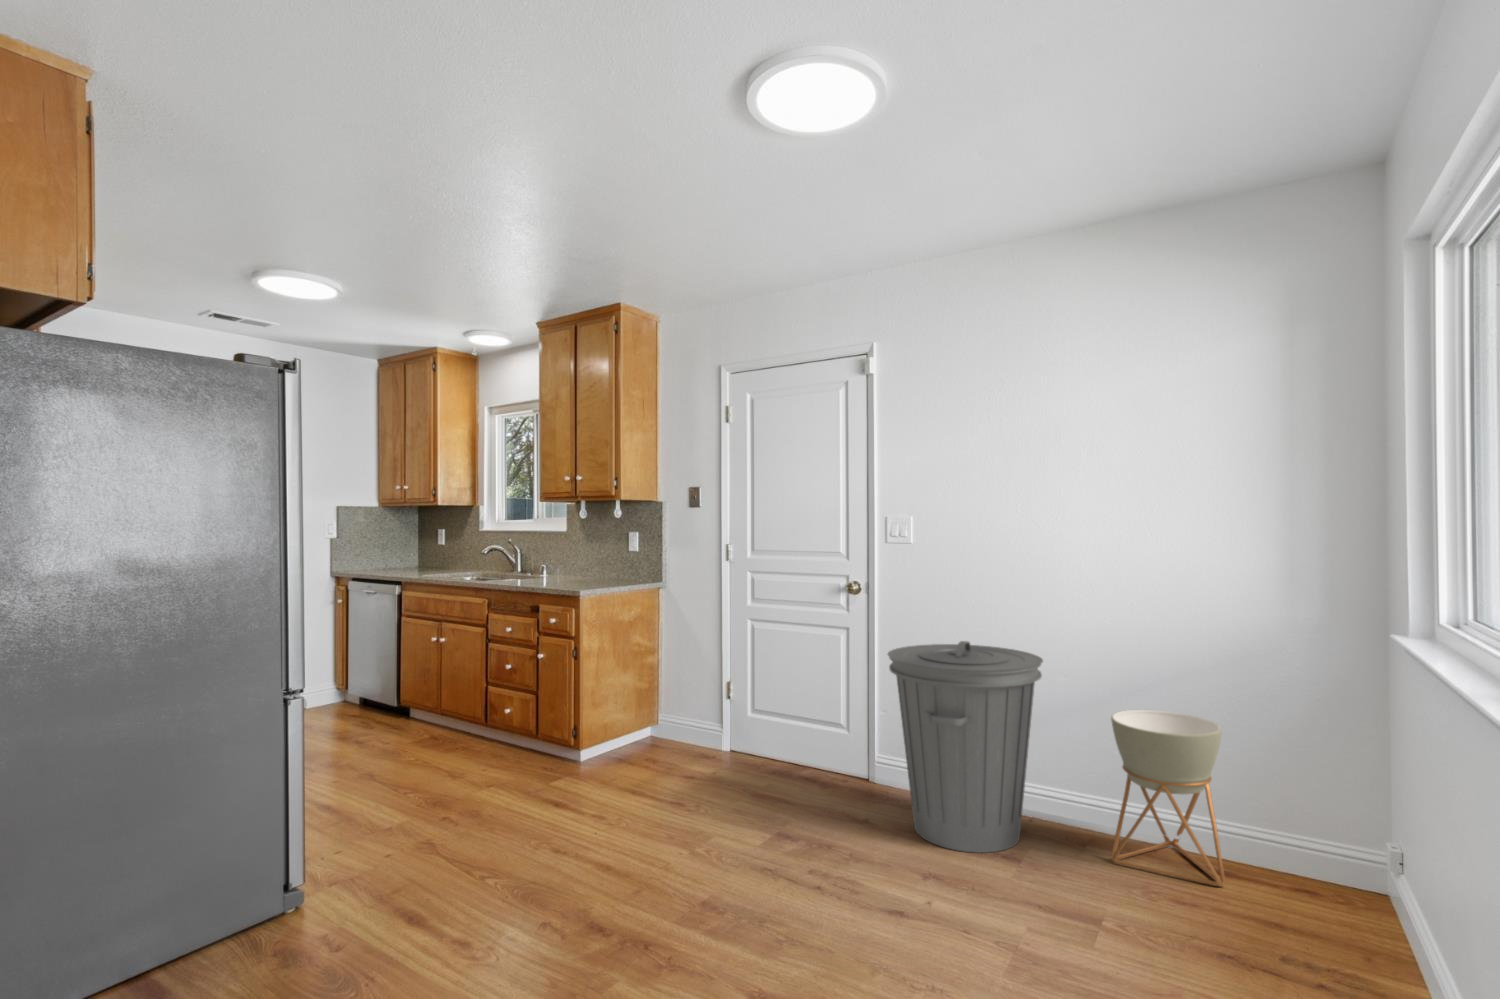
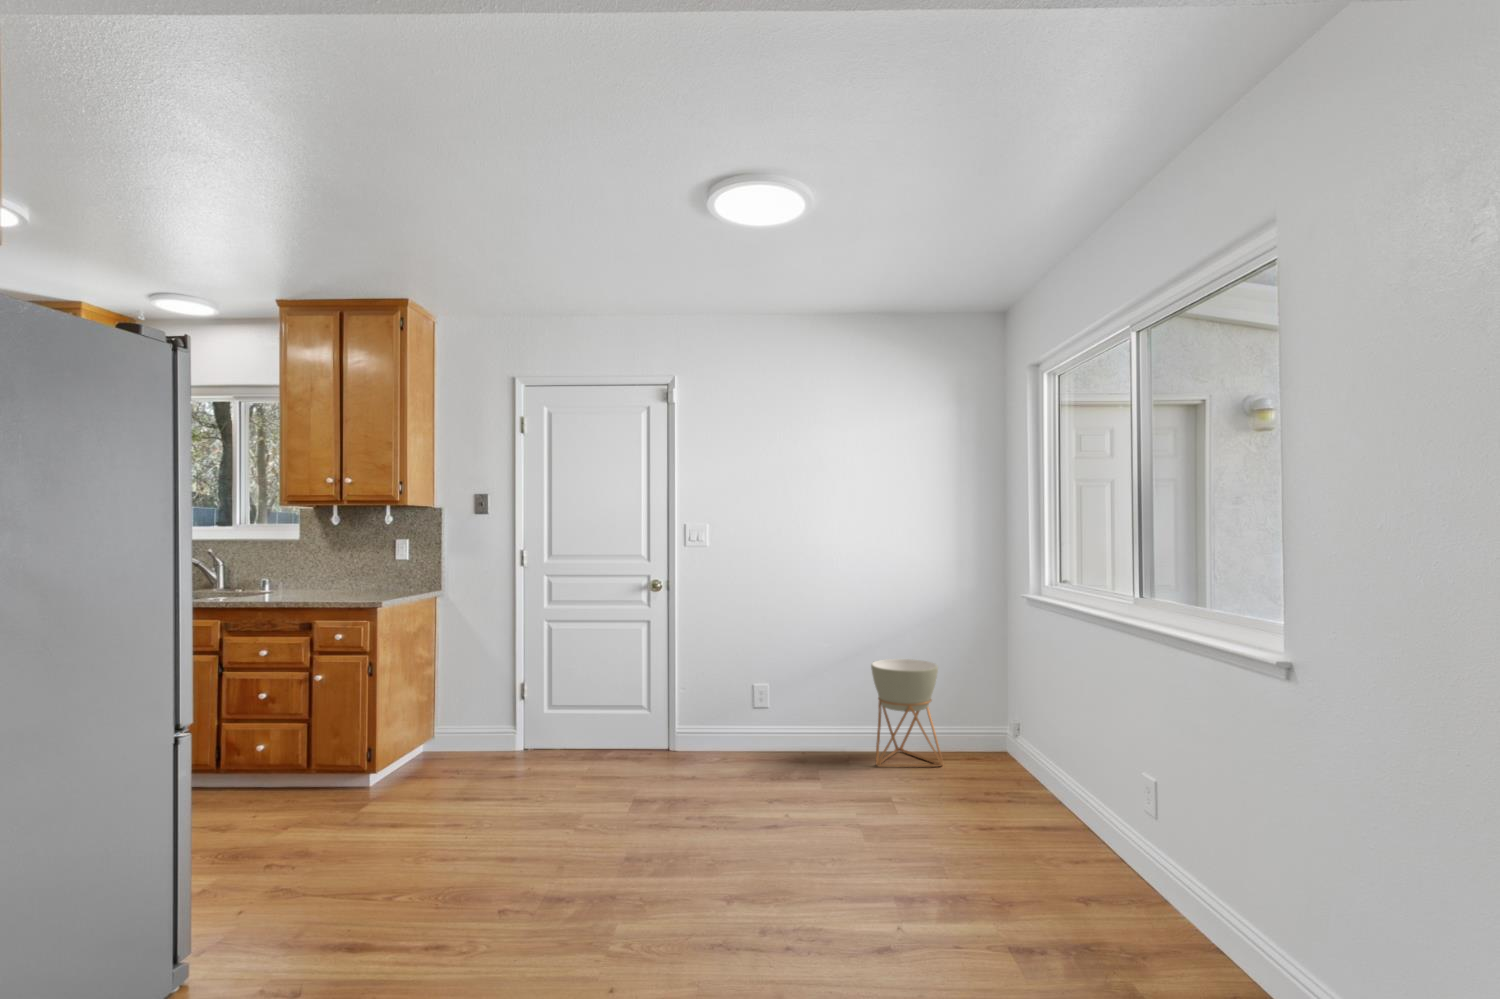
trash can: present [887,641,1043,853] -> none [715,621,831,781]

